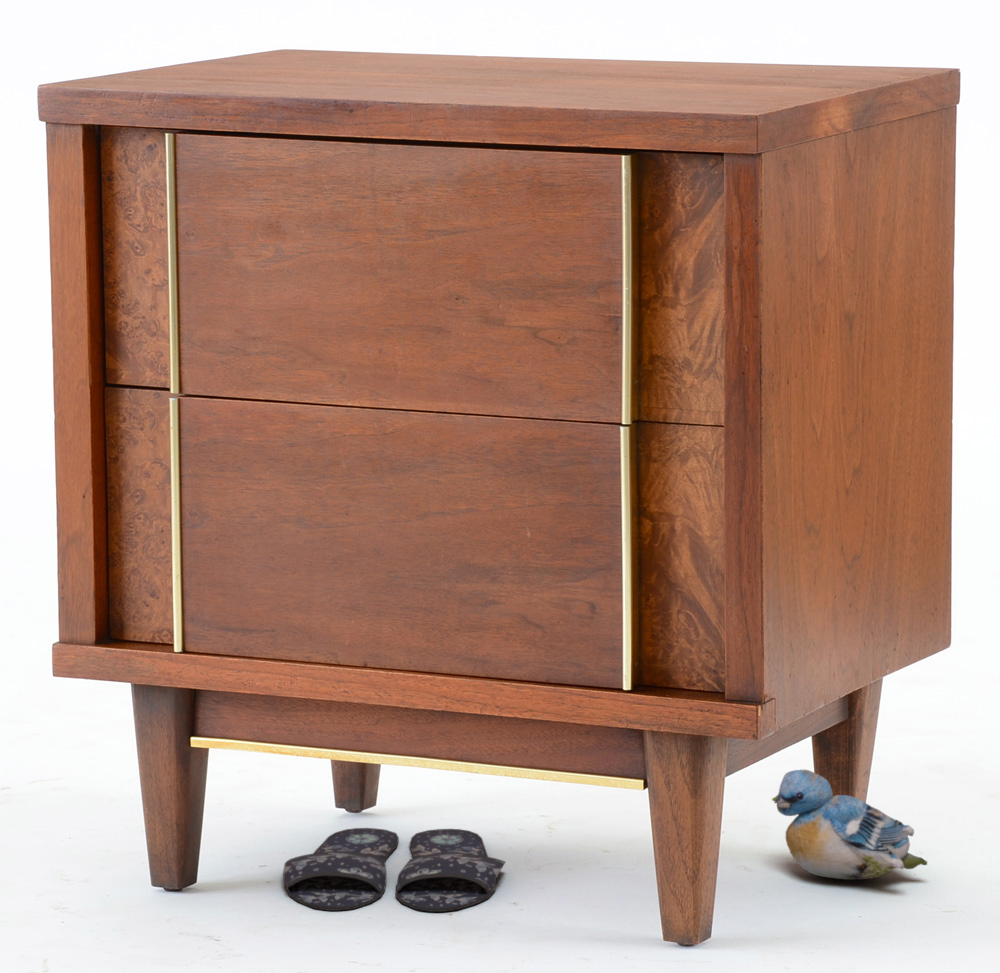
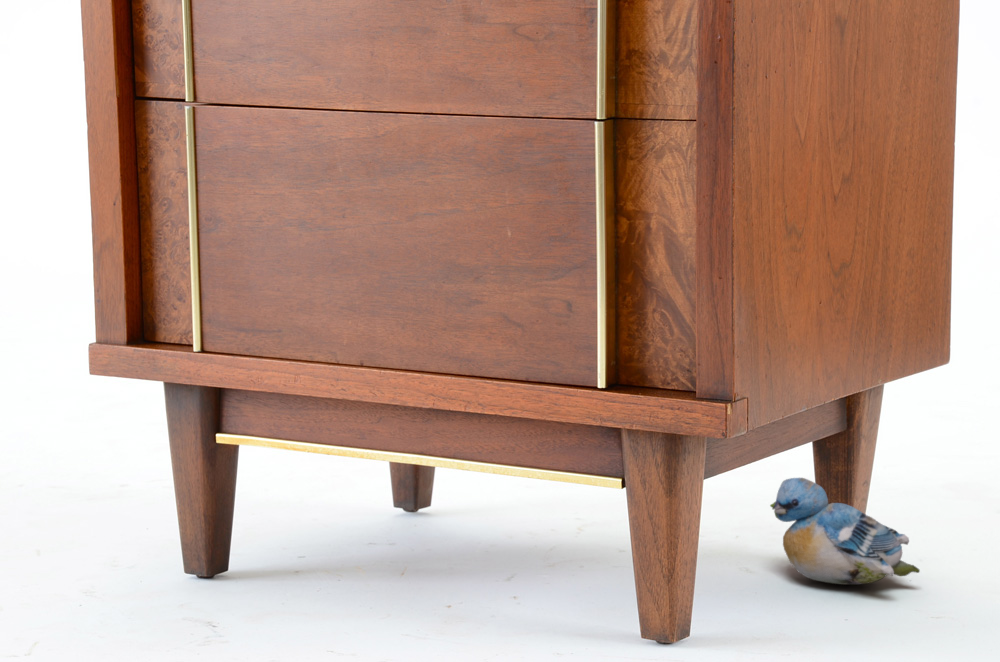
slippers: present [283,828,505,912] -> none [307,524,518,603]

